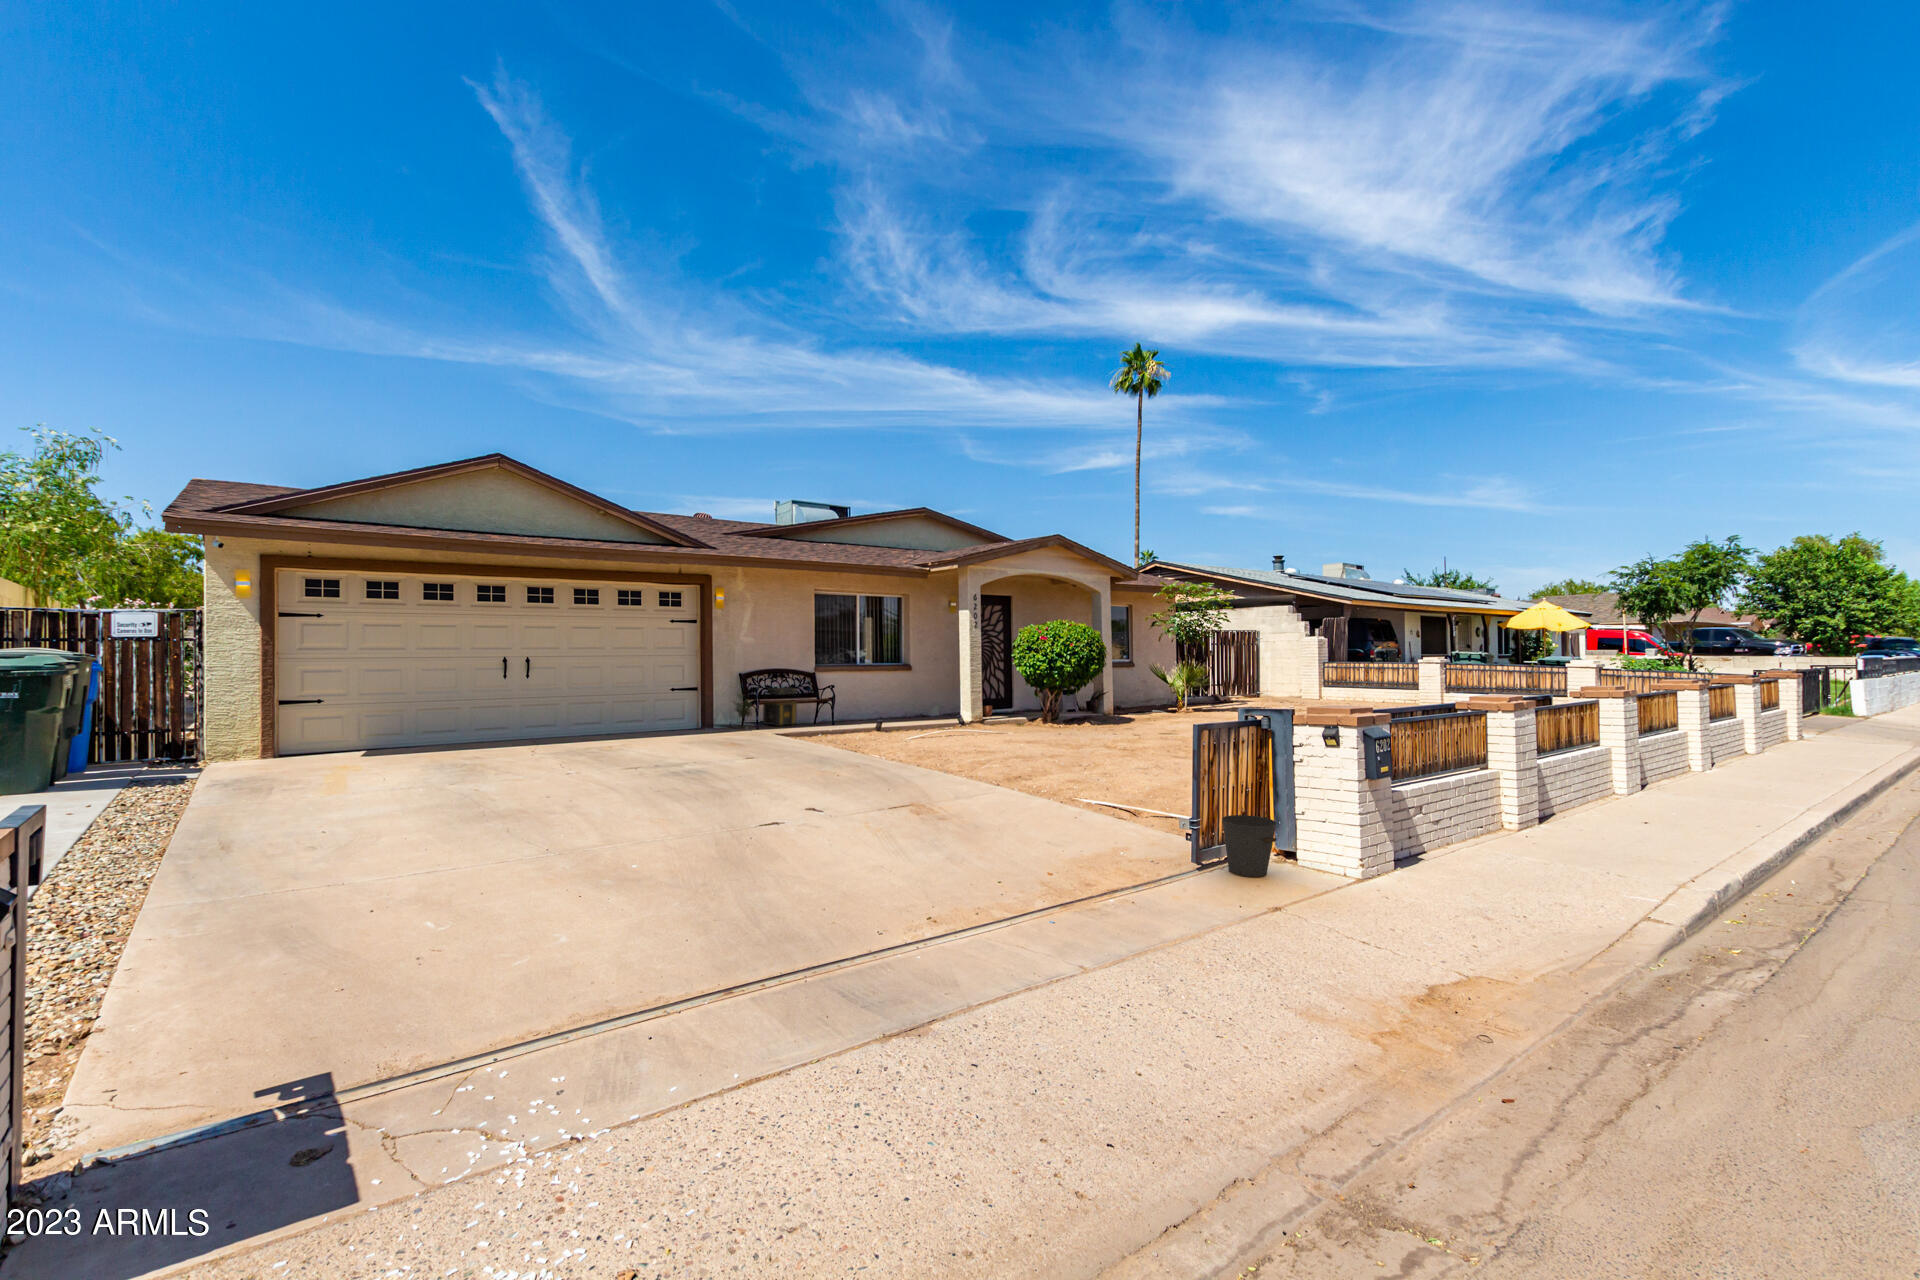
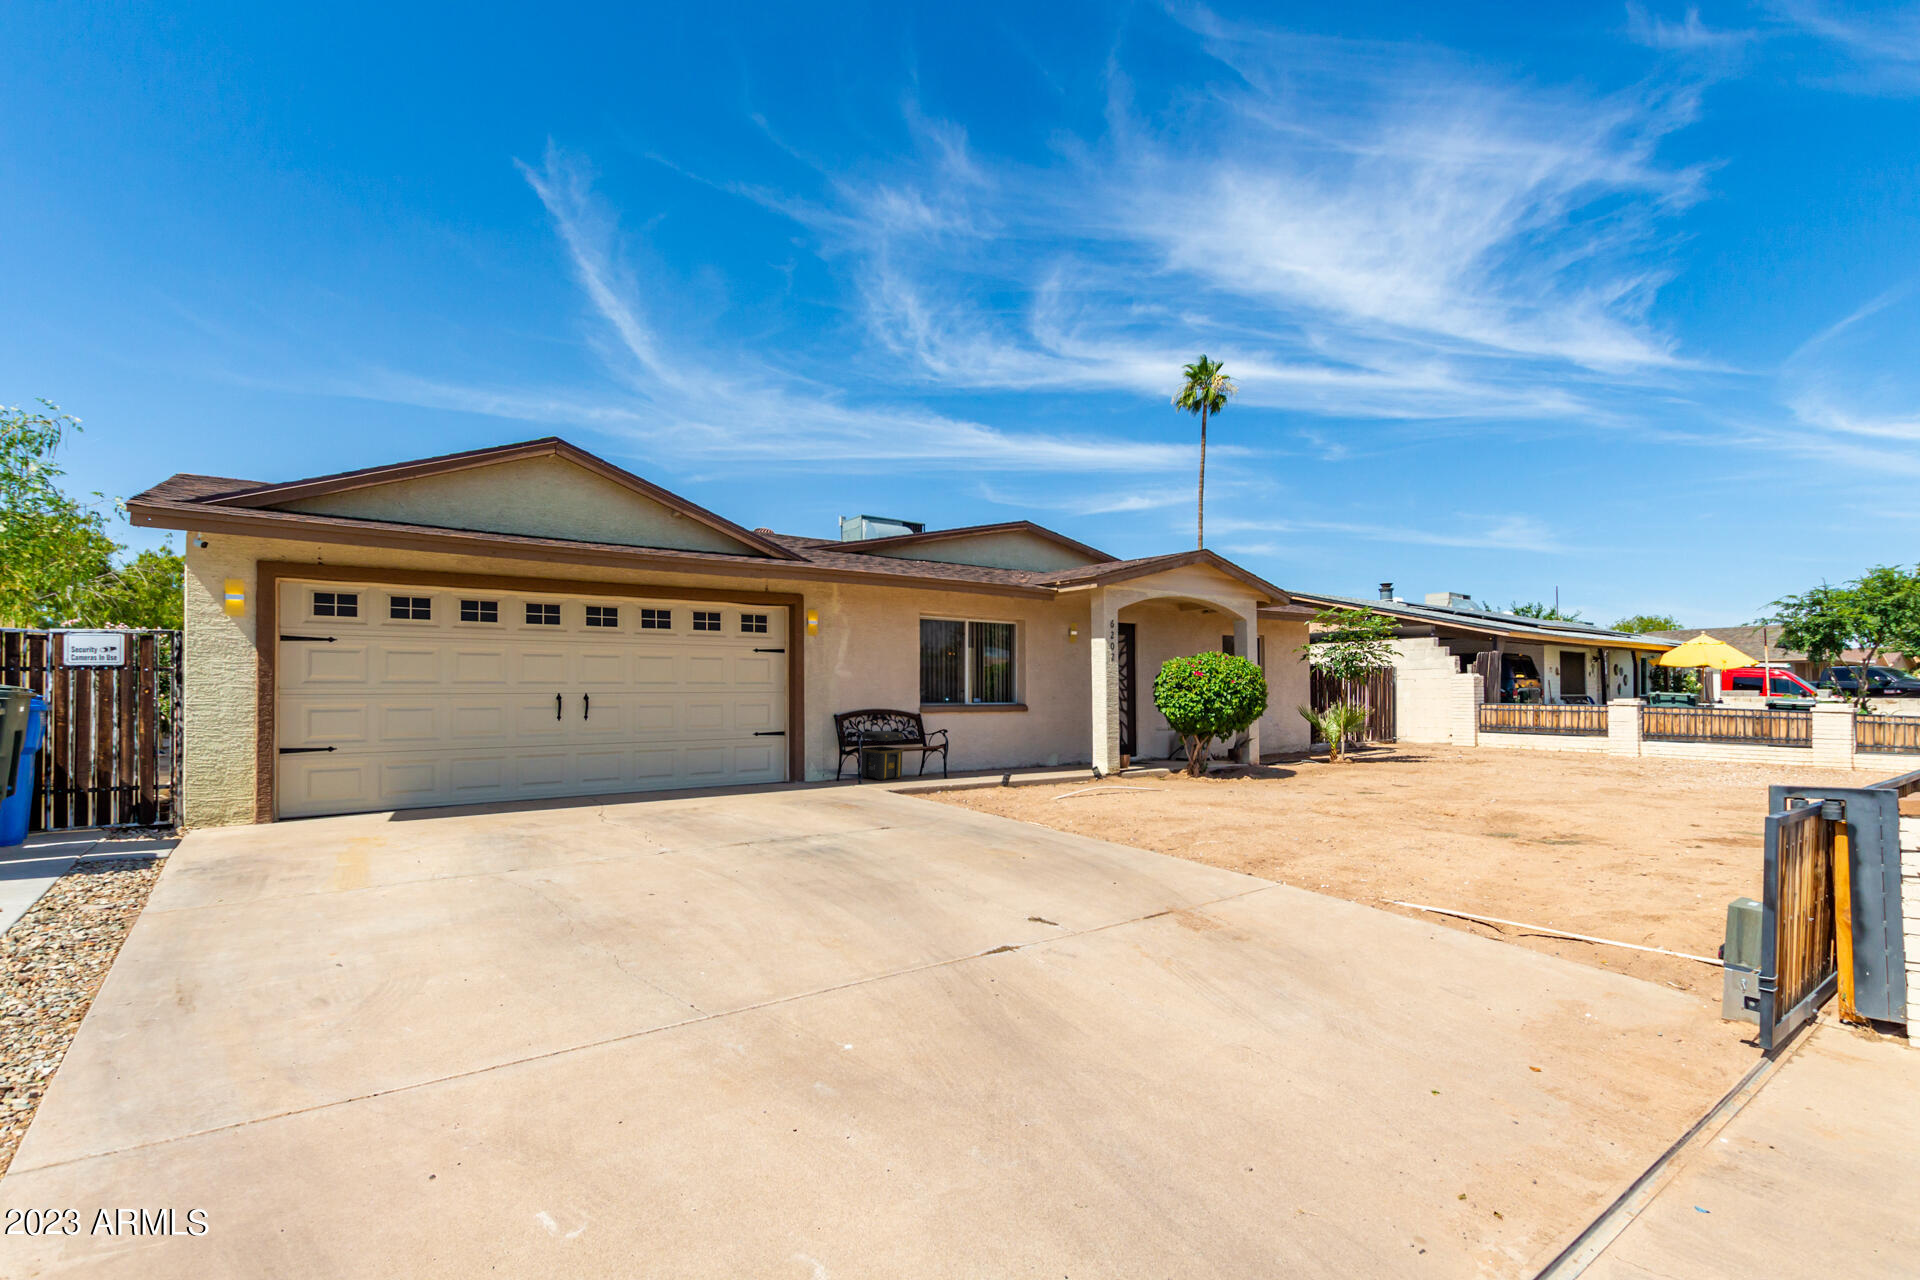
potted tree: present [733,695,753,728] -> none [827,734,854,783]
bucket: present [1222,815,1277,877] -> none [1728,969,1841,1076]

